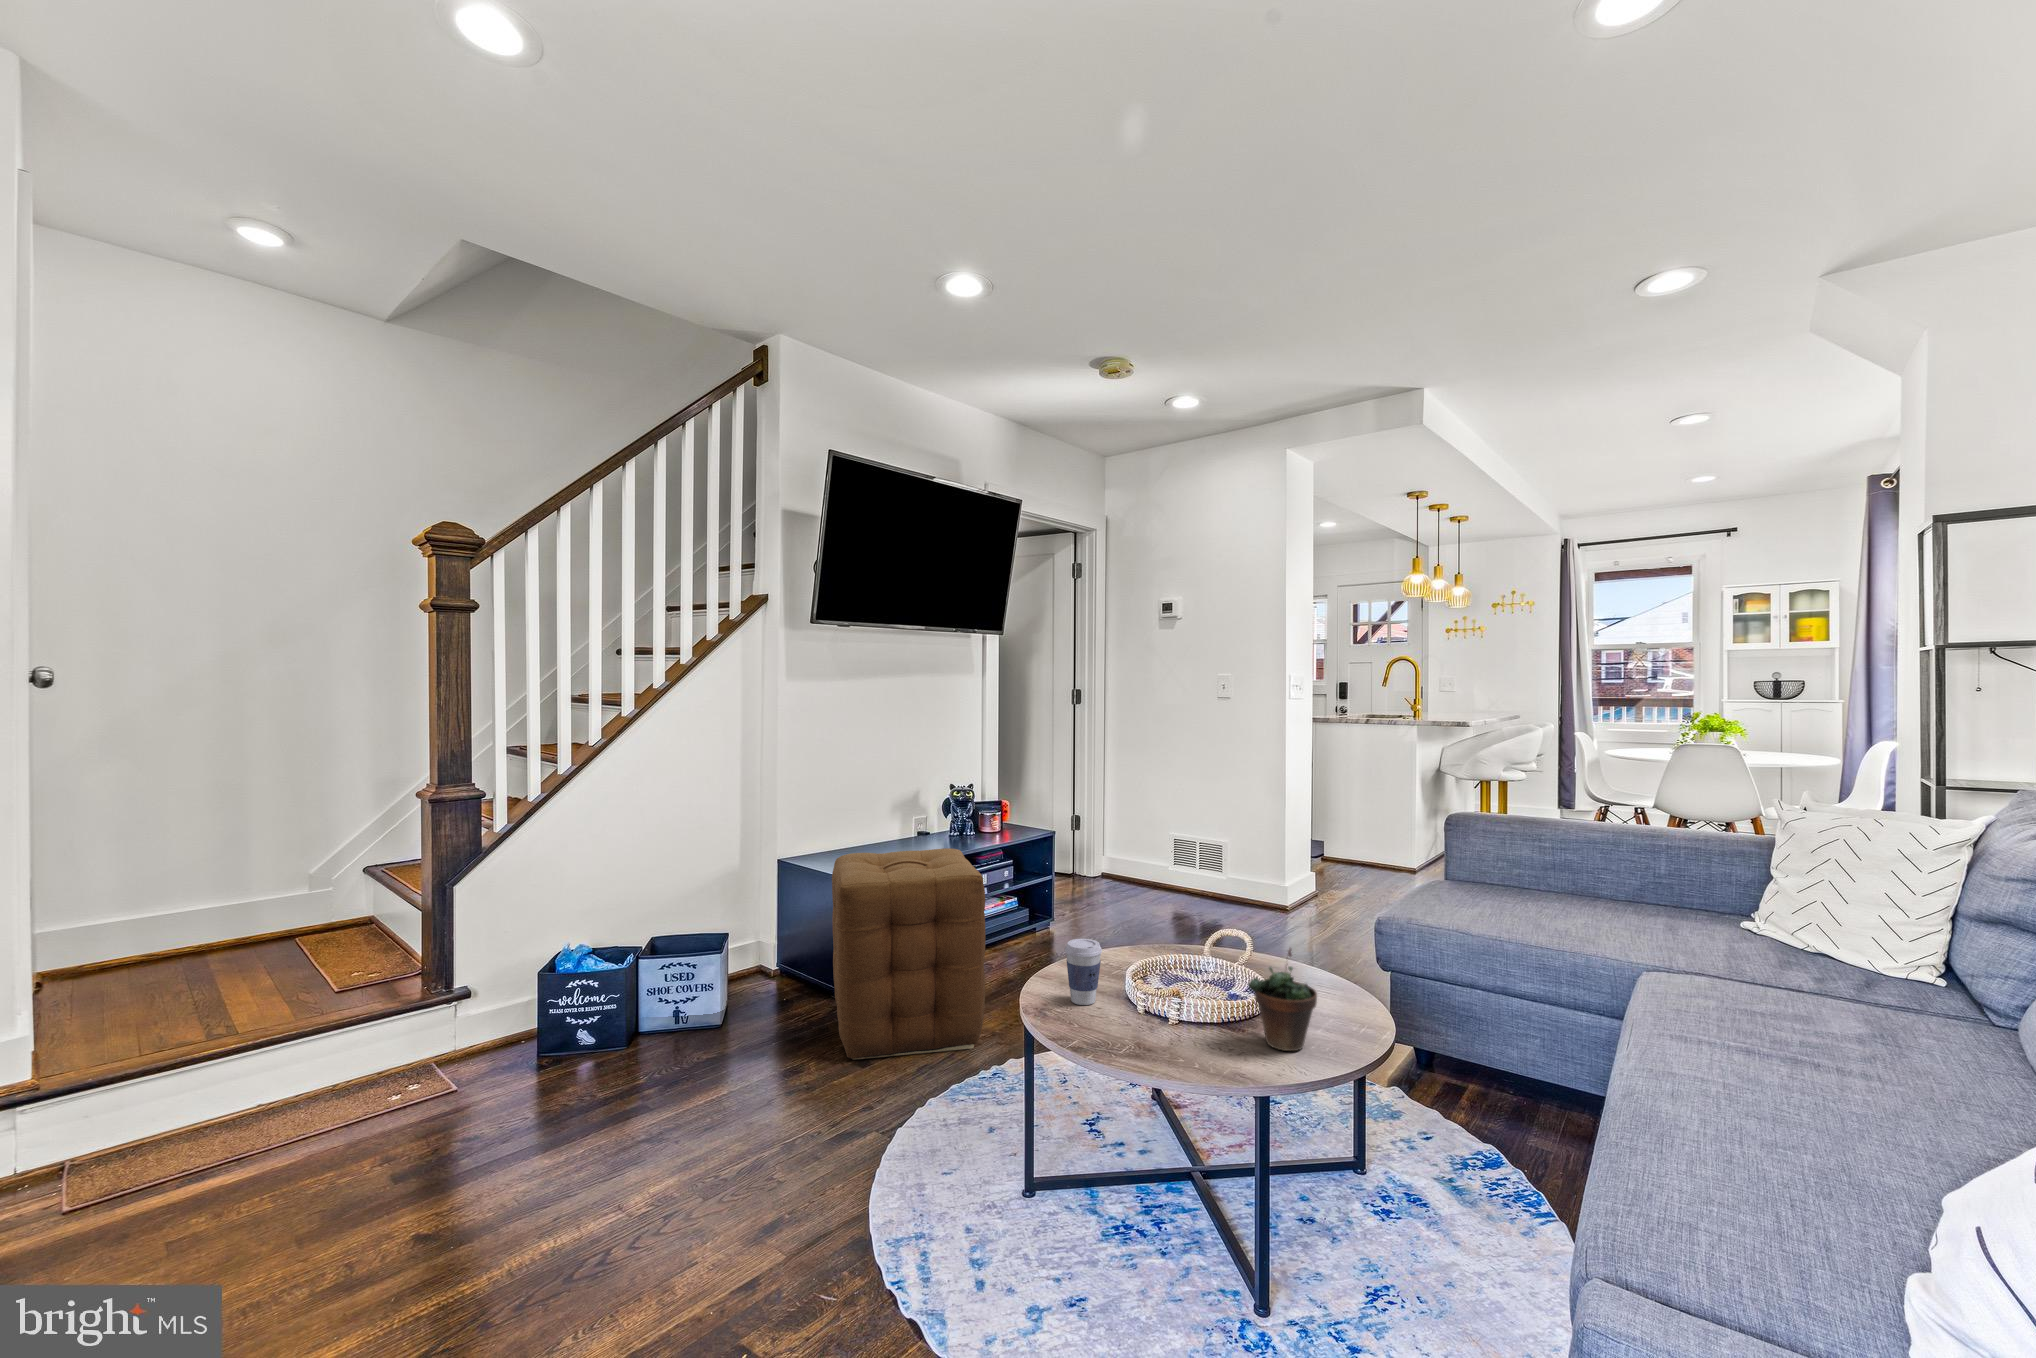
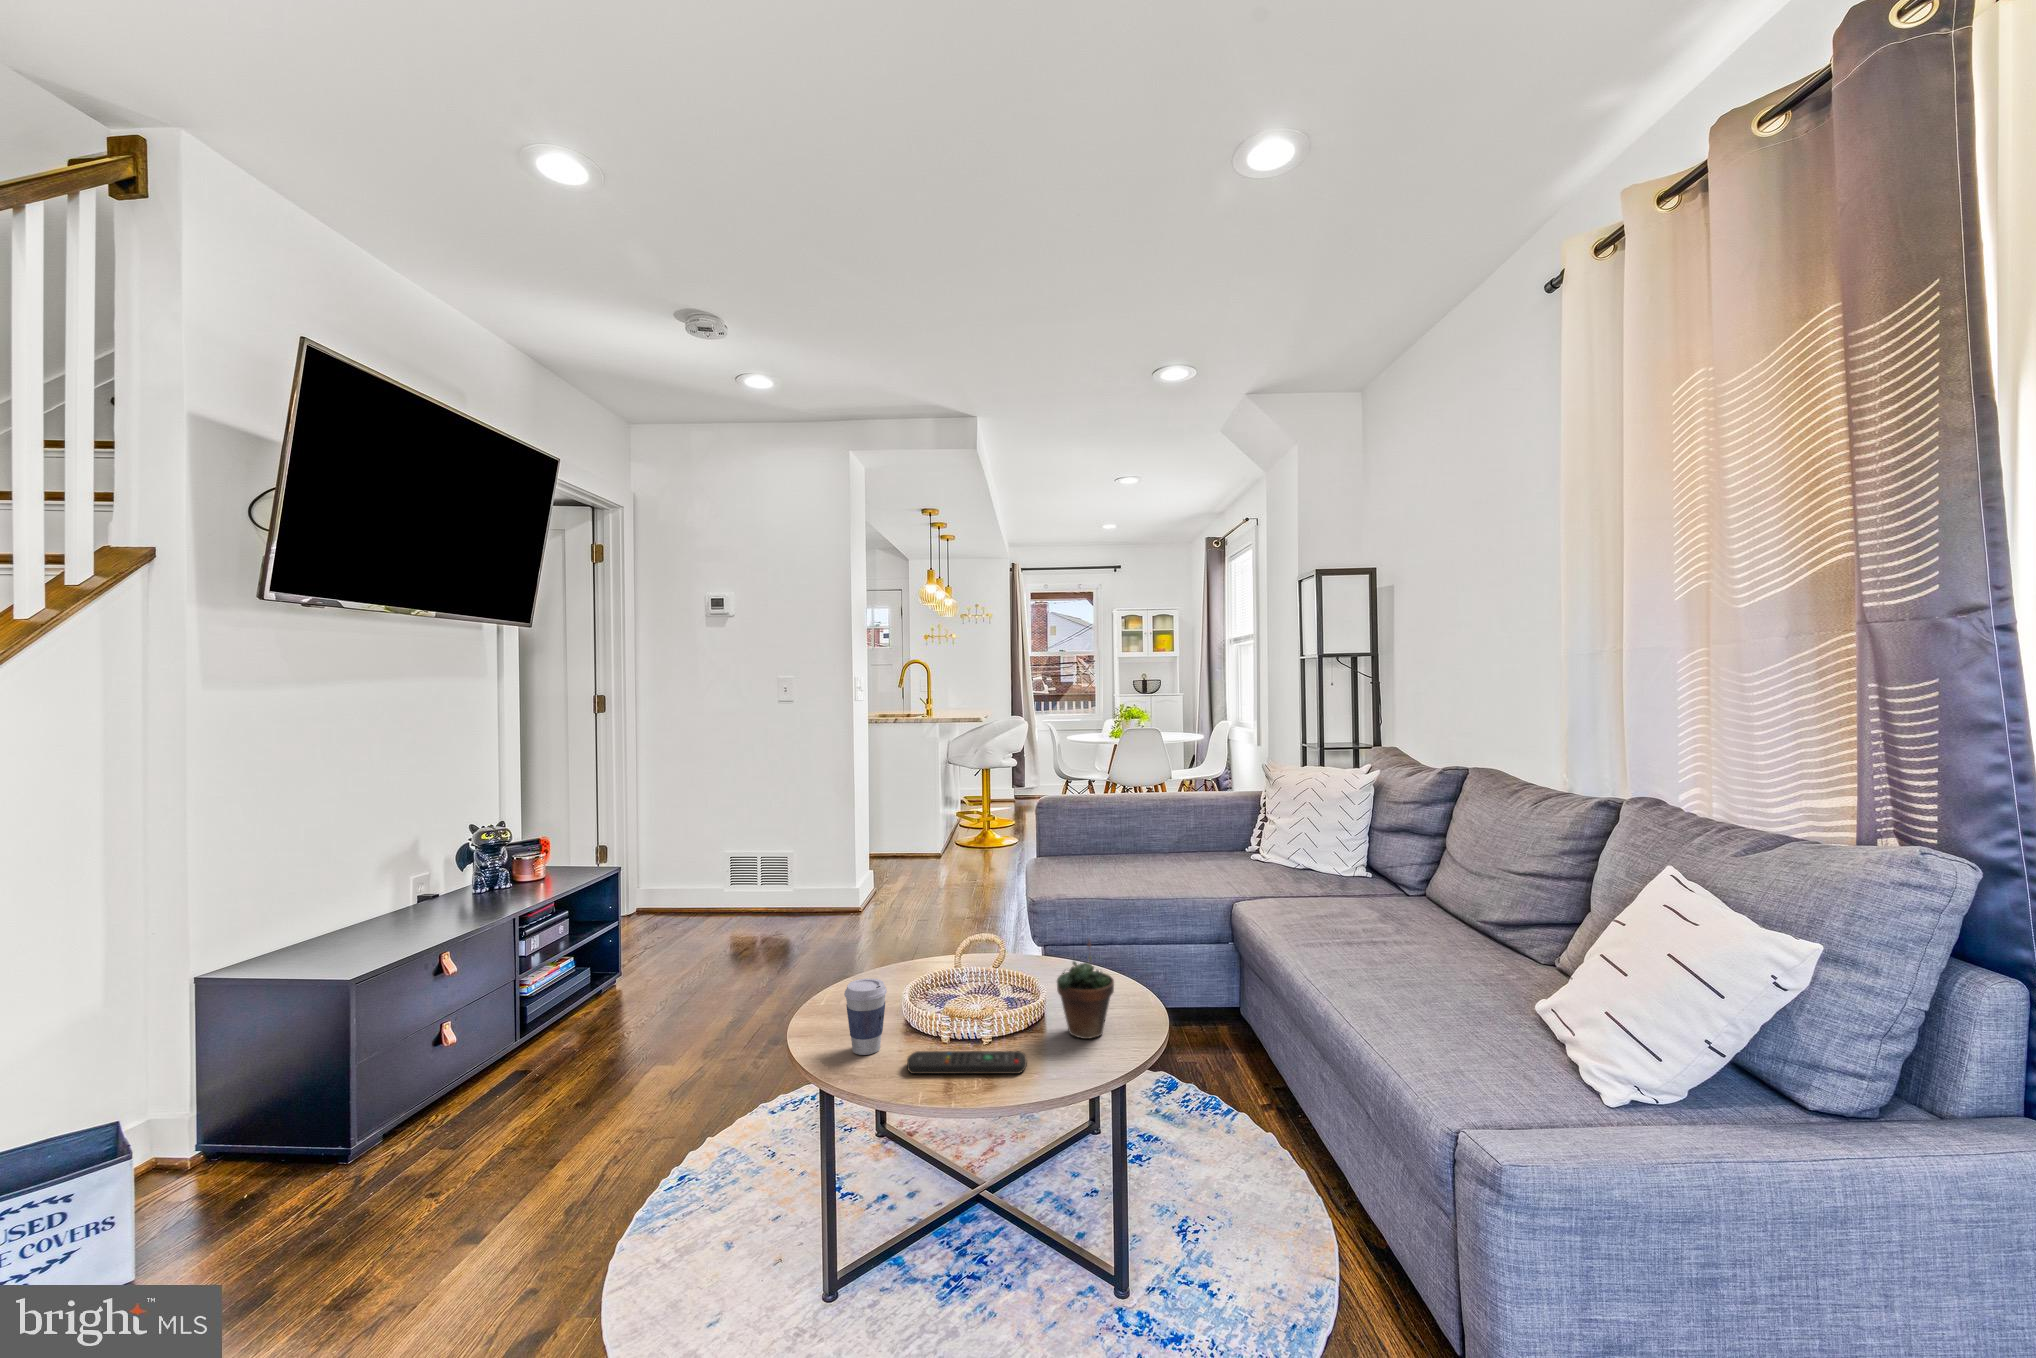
ottoman: present [832,848,986,1060] -> none [374,910,640,1233]
remote control: none [1093,1012,1196,1055] -> present [907,1051,1027,1074]

